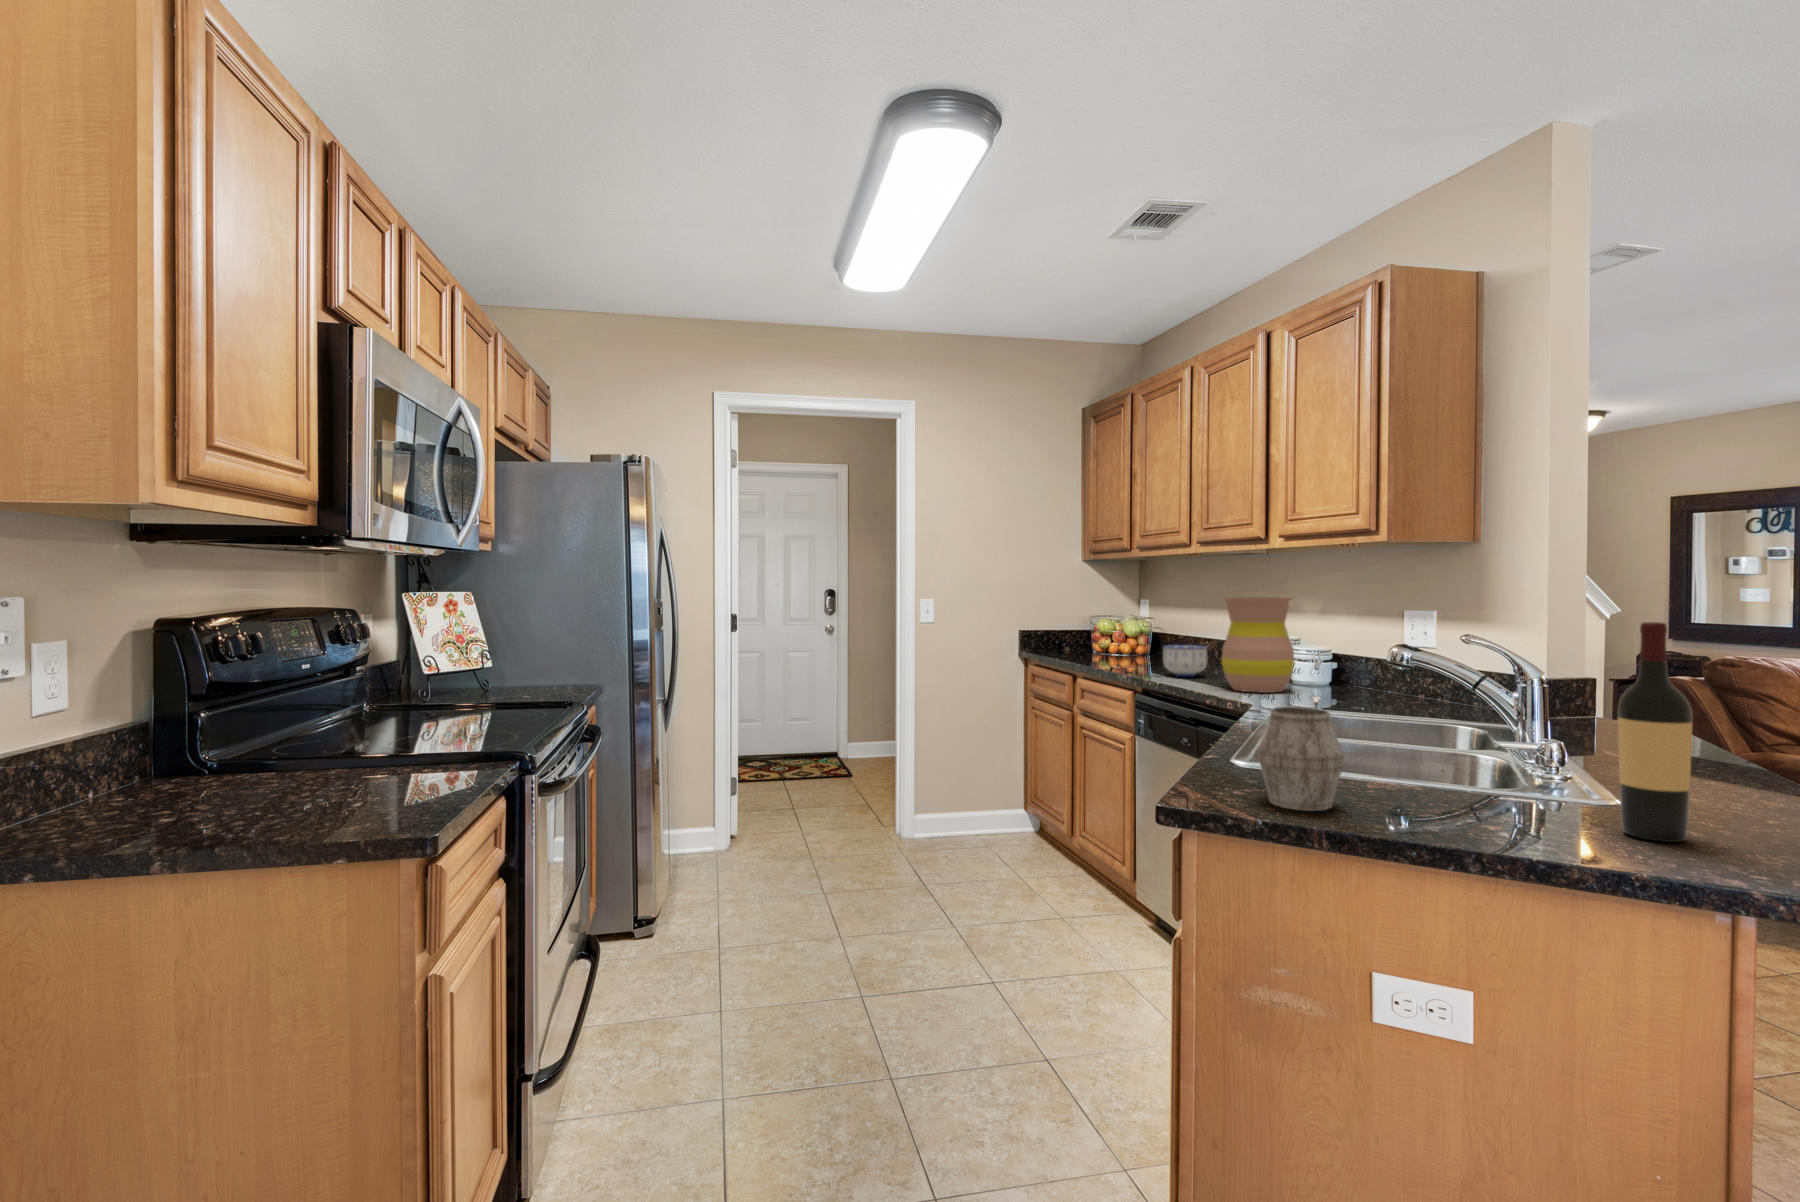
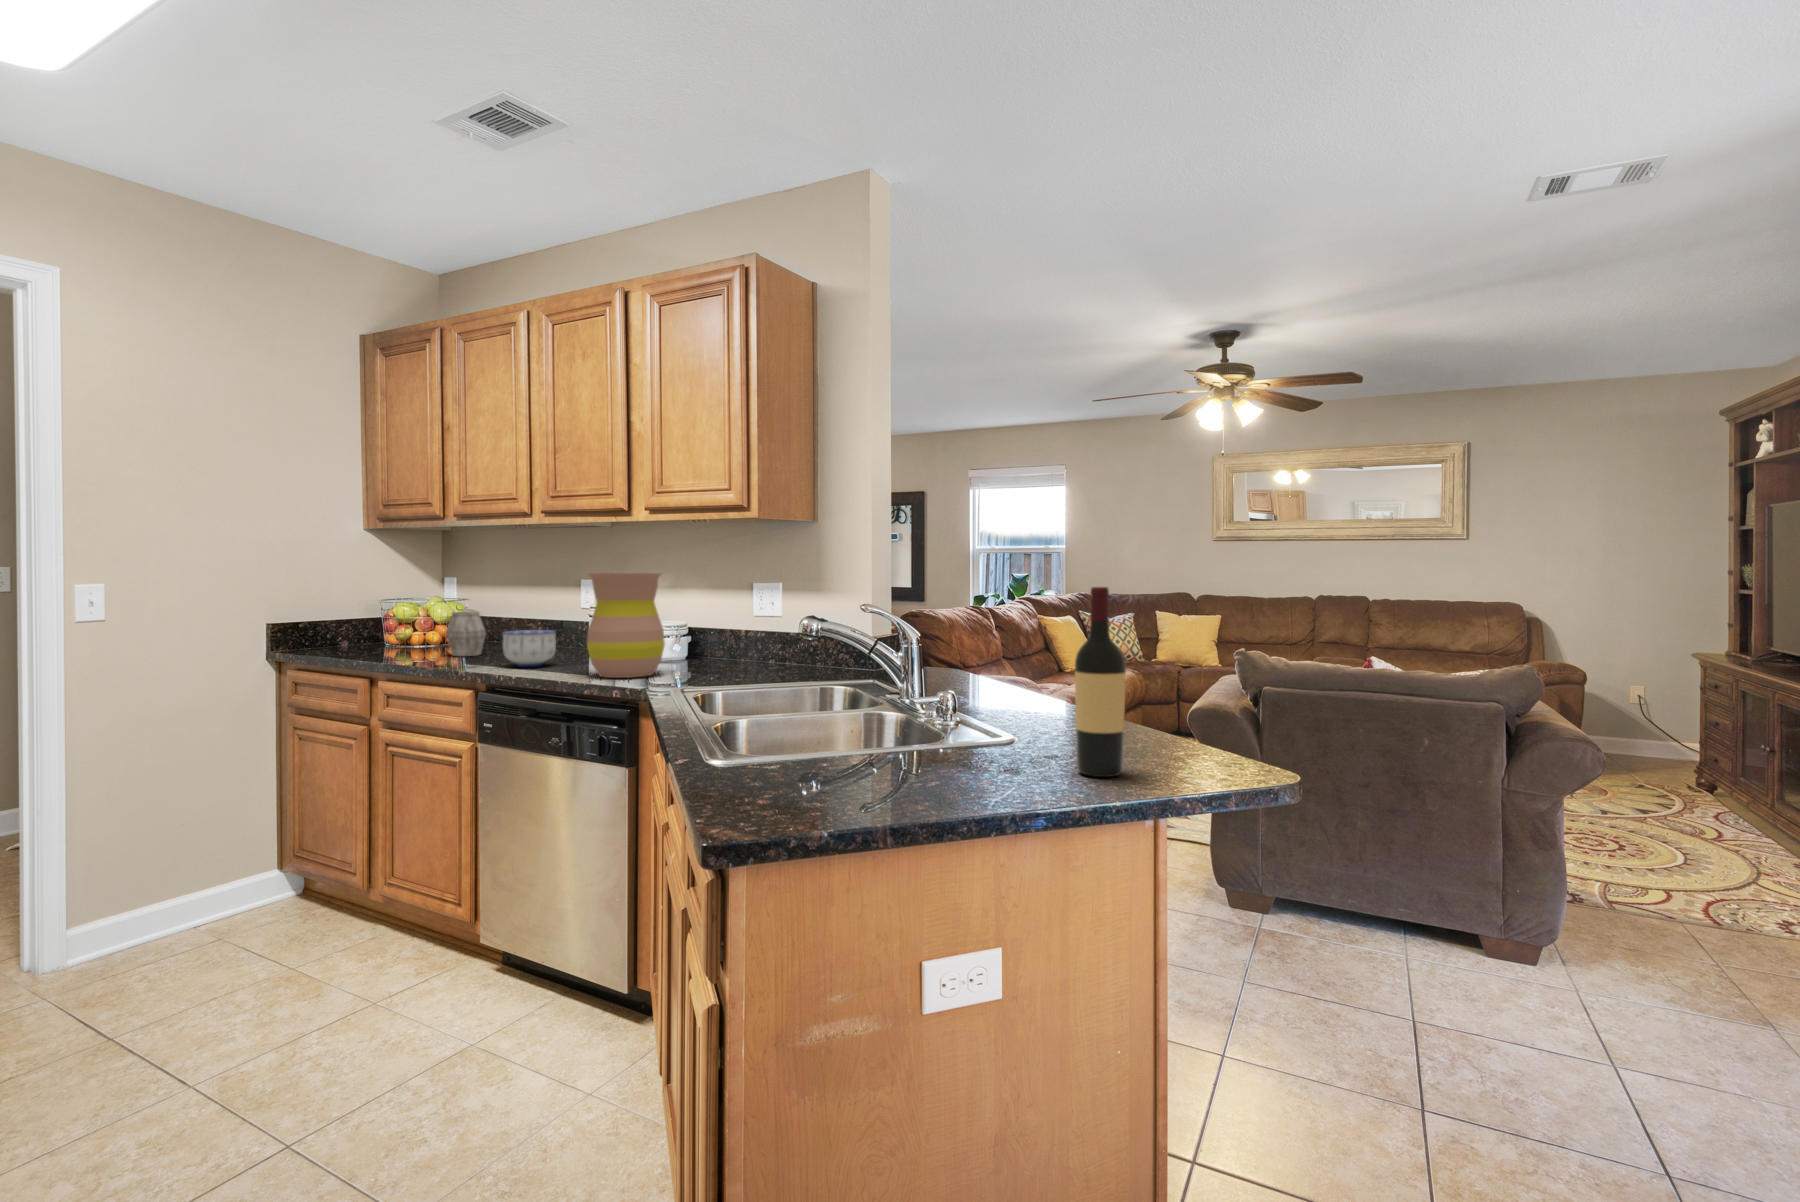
mug: present [1258,707,1344,811] -> present [446,612,486,656]

